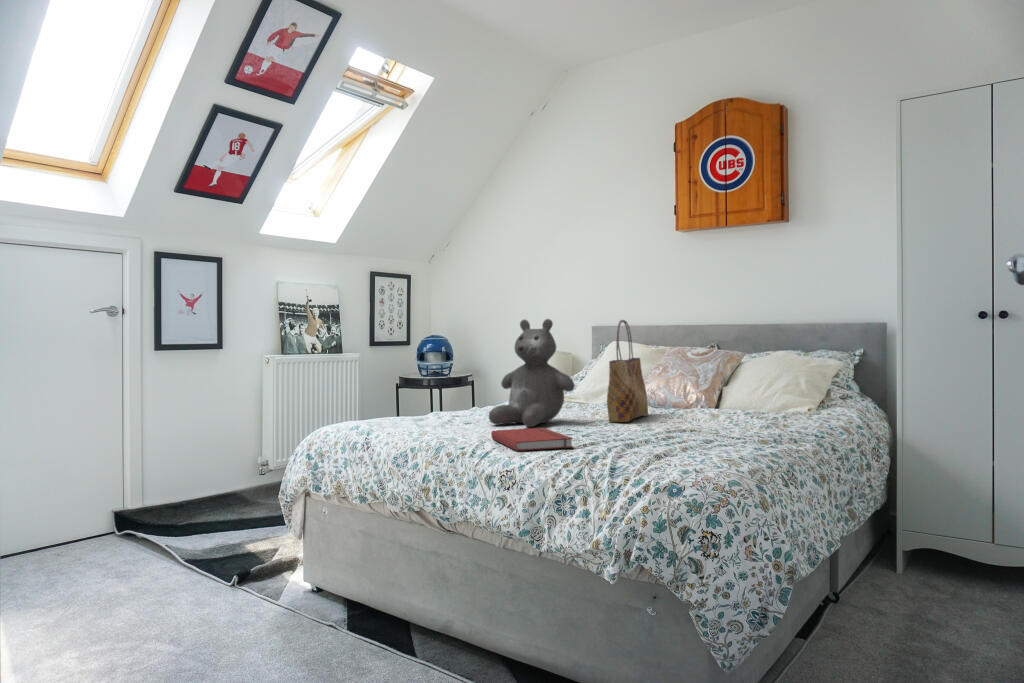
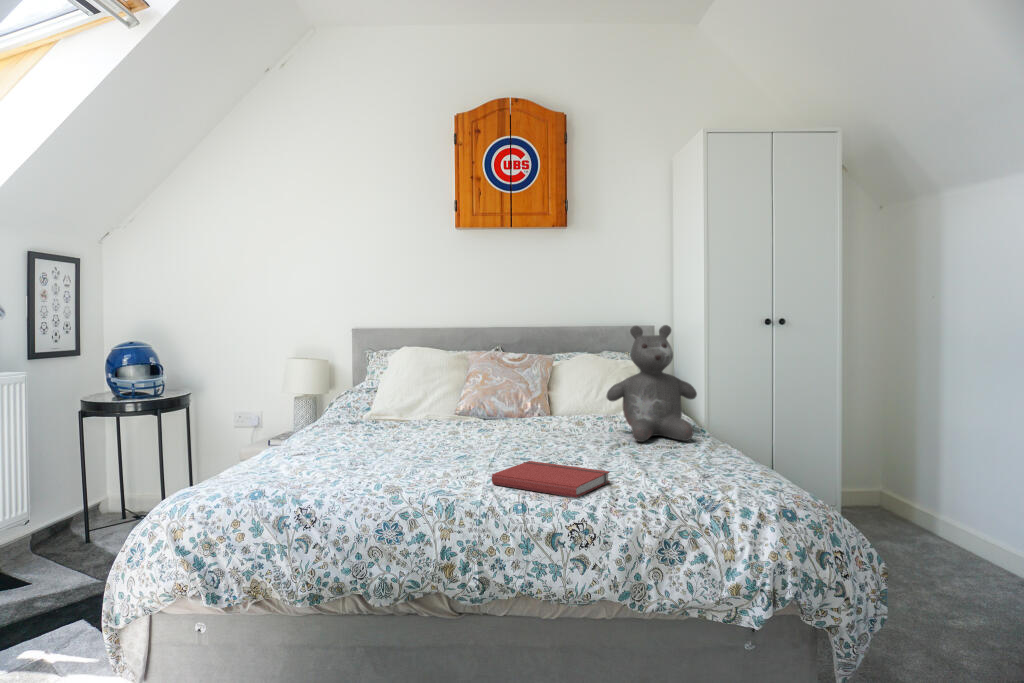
teddy bear: present [489,319,575,427] -> present [606,325,697,442]
tote bag: present [607,320,648,422] -> none [509,327,546,441]

